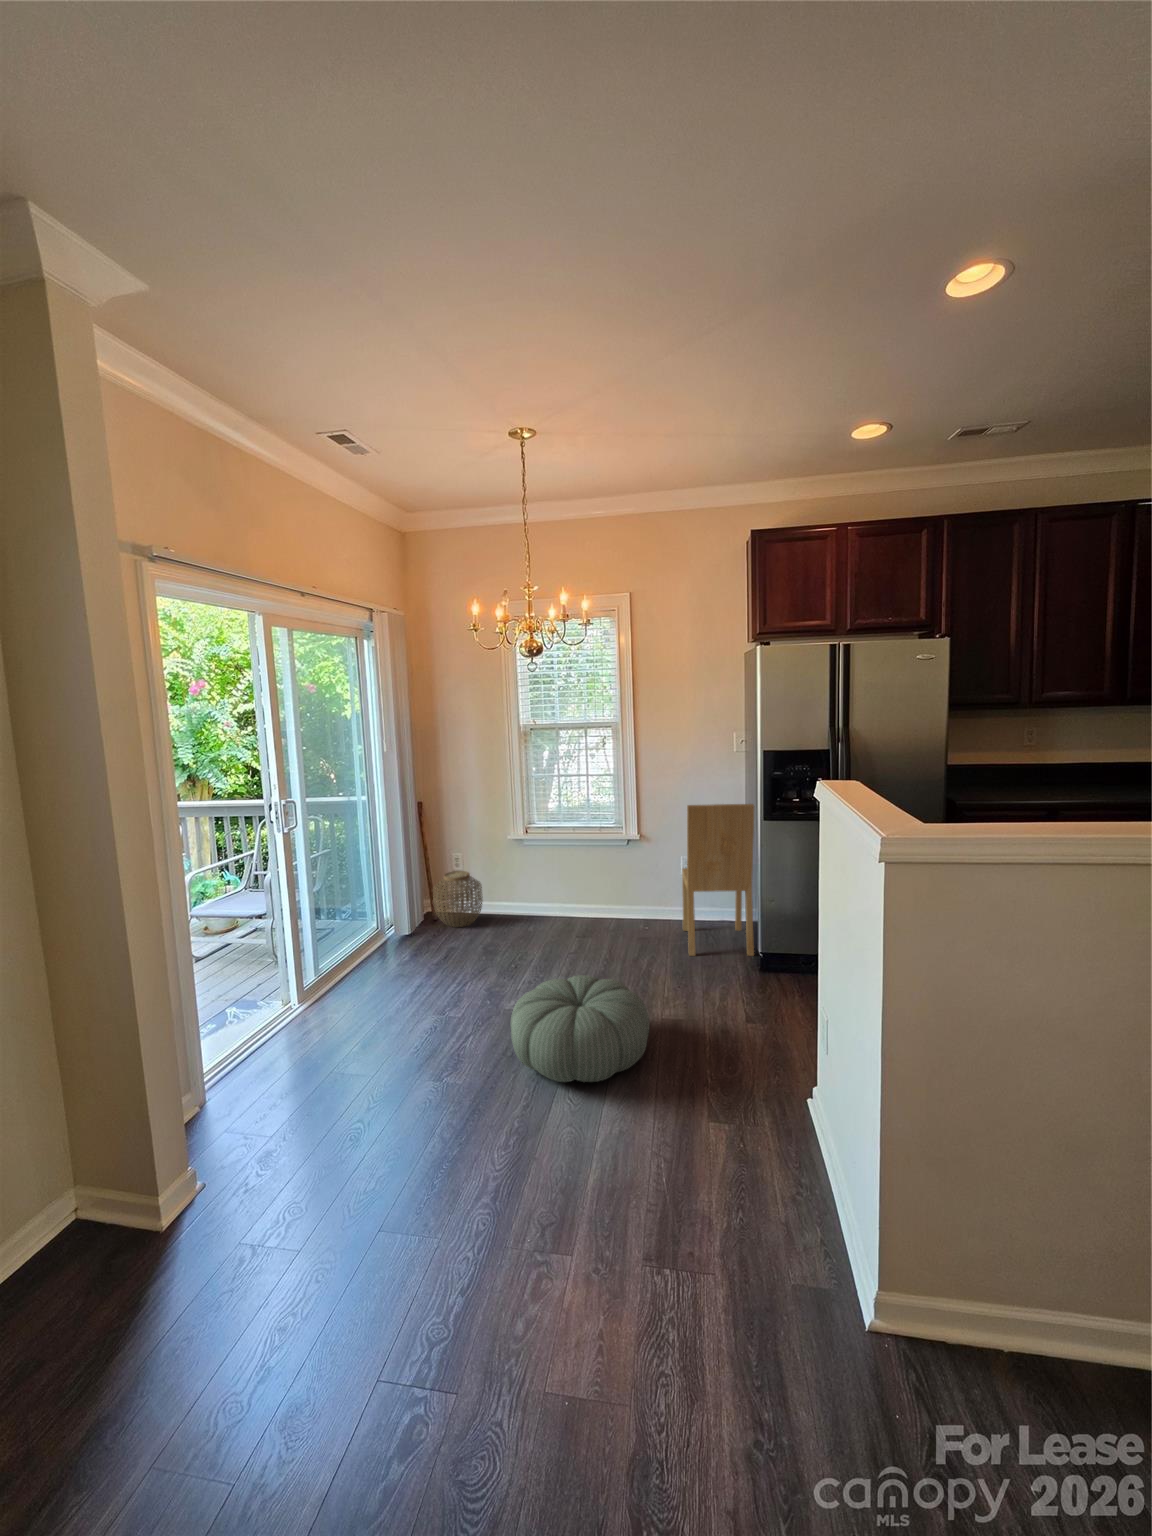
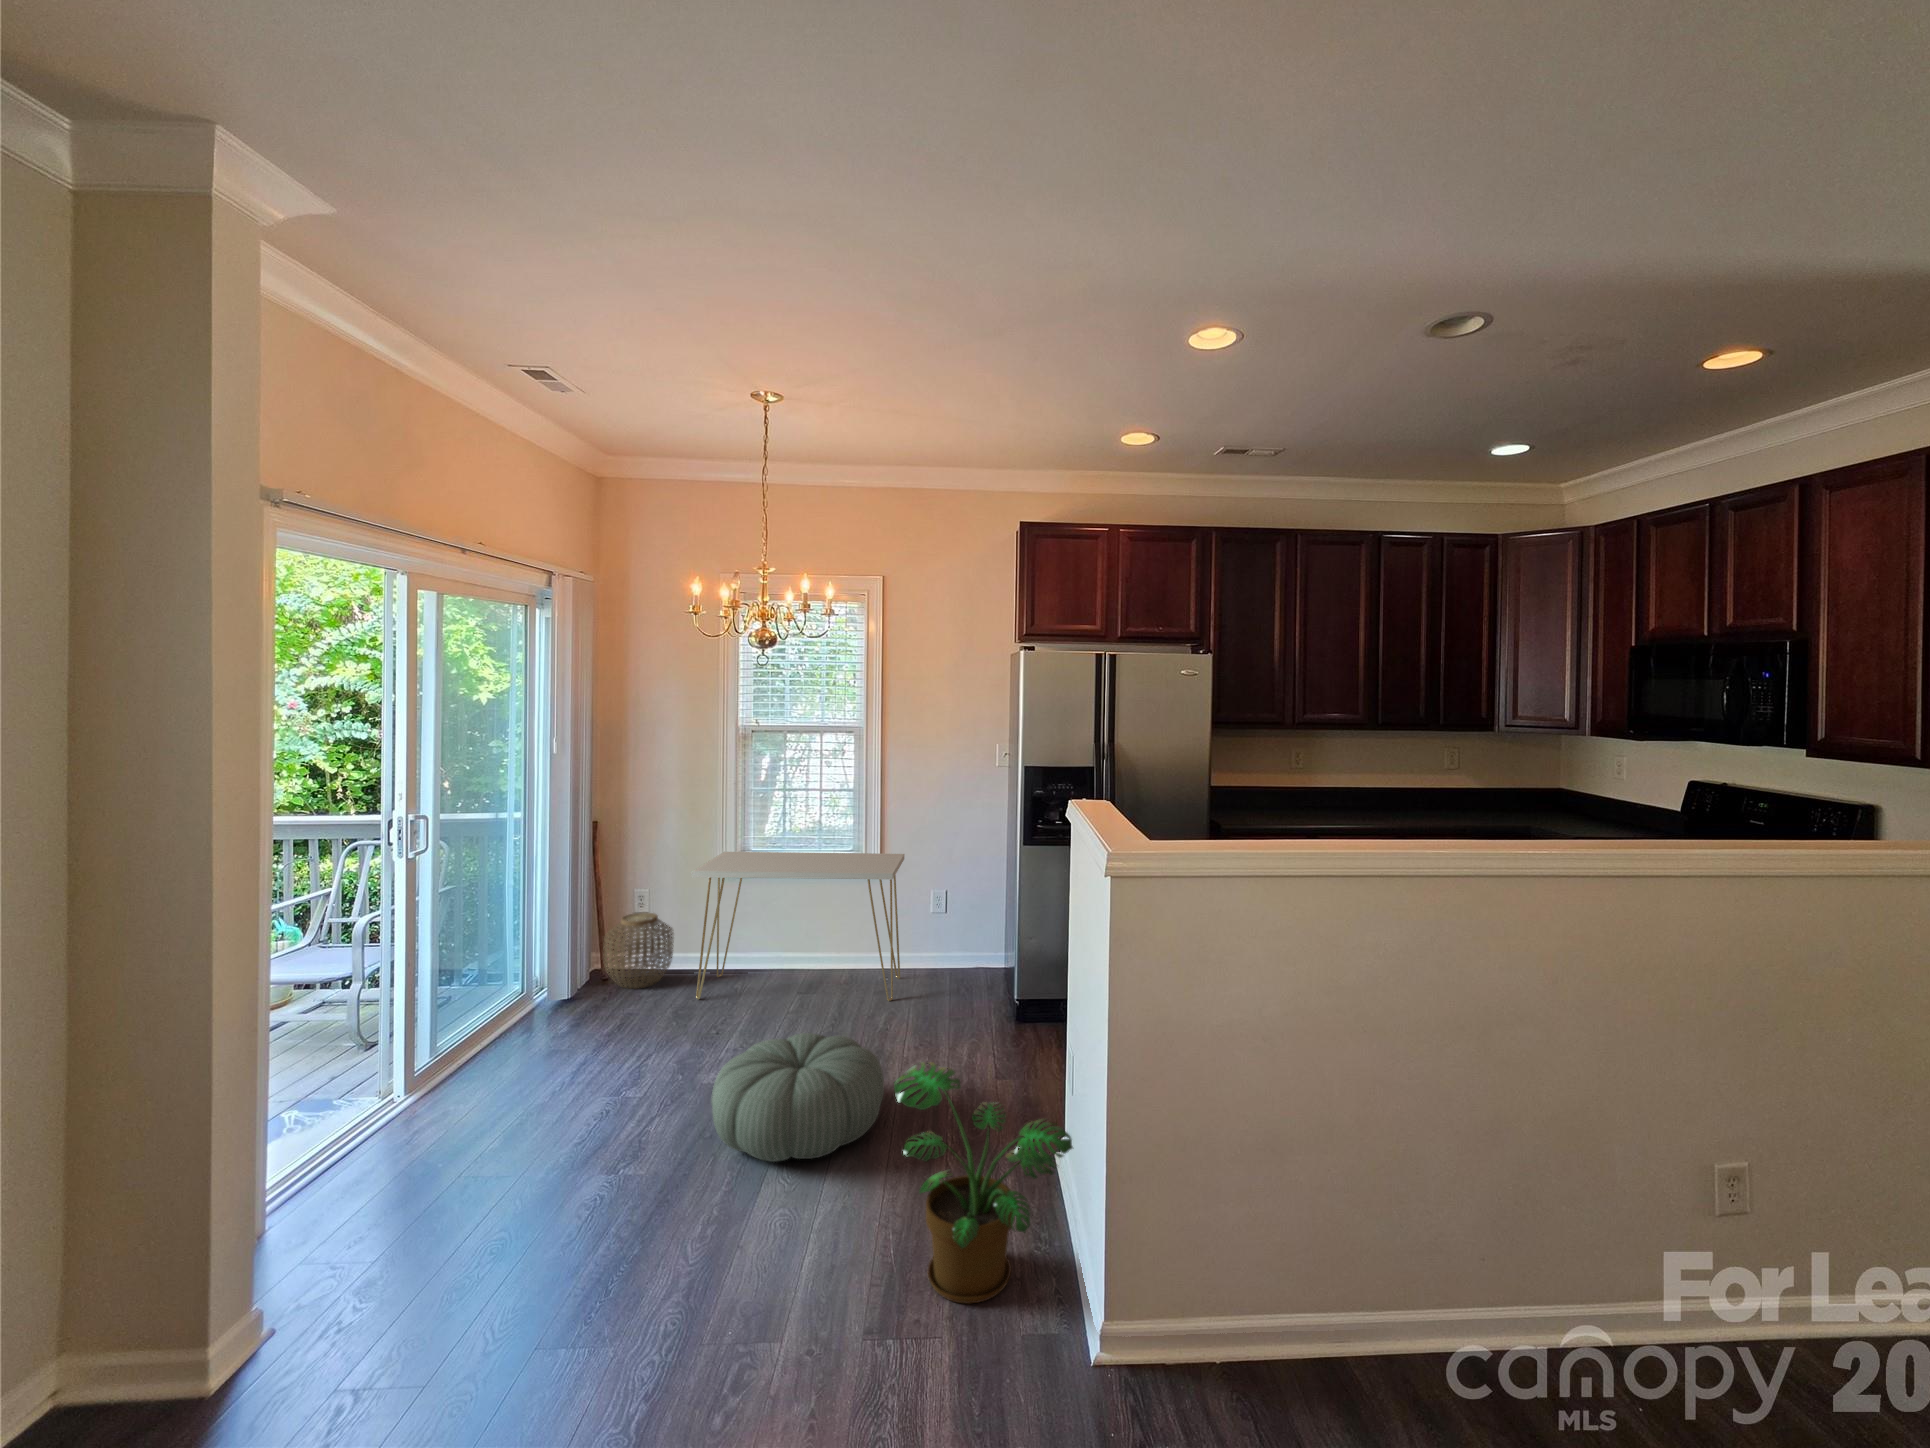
dining chair: present [682,804,754,956] -> none [932,826,1017,1011]
console table: none [490,825,657,946] -> present [691,852,904,1001]
potted plant: none [659,1016,840,1244] -> present [894,1062,1073,1304]

